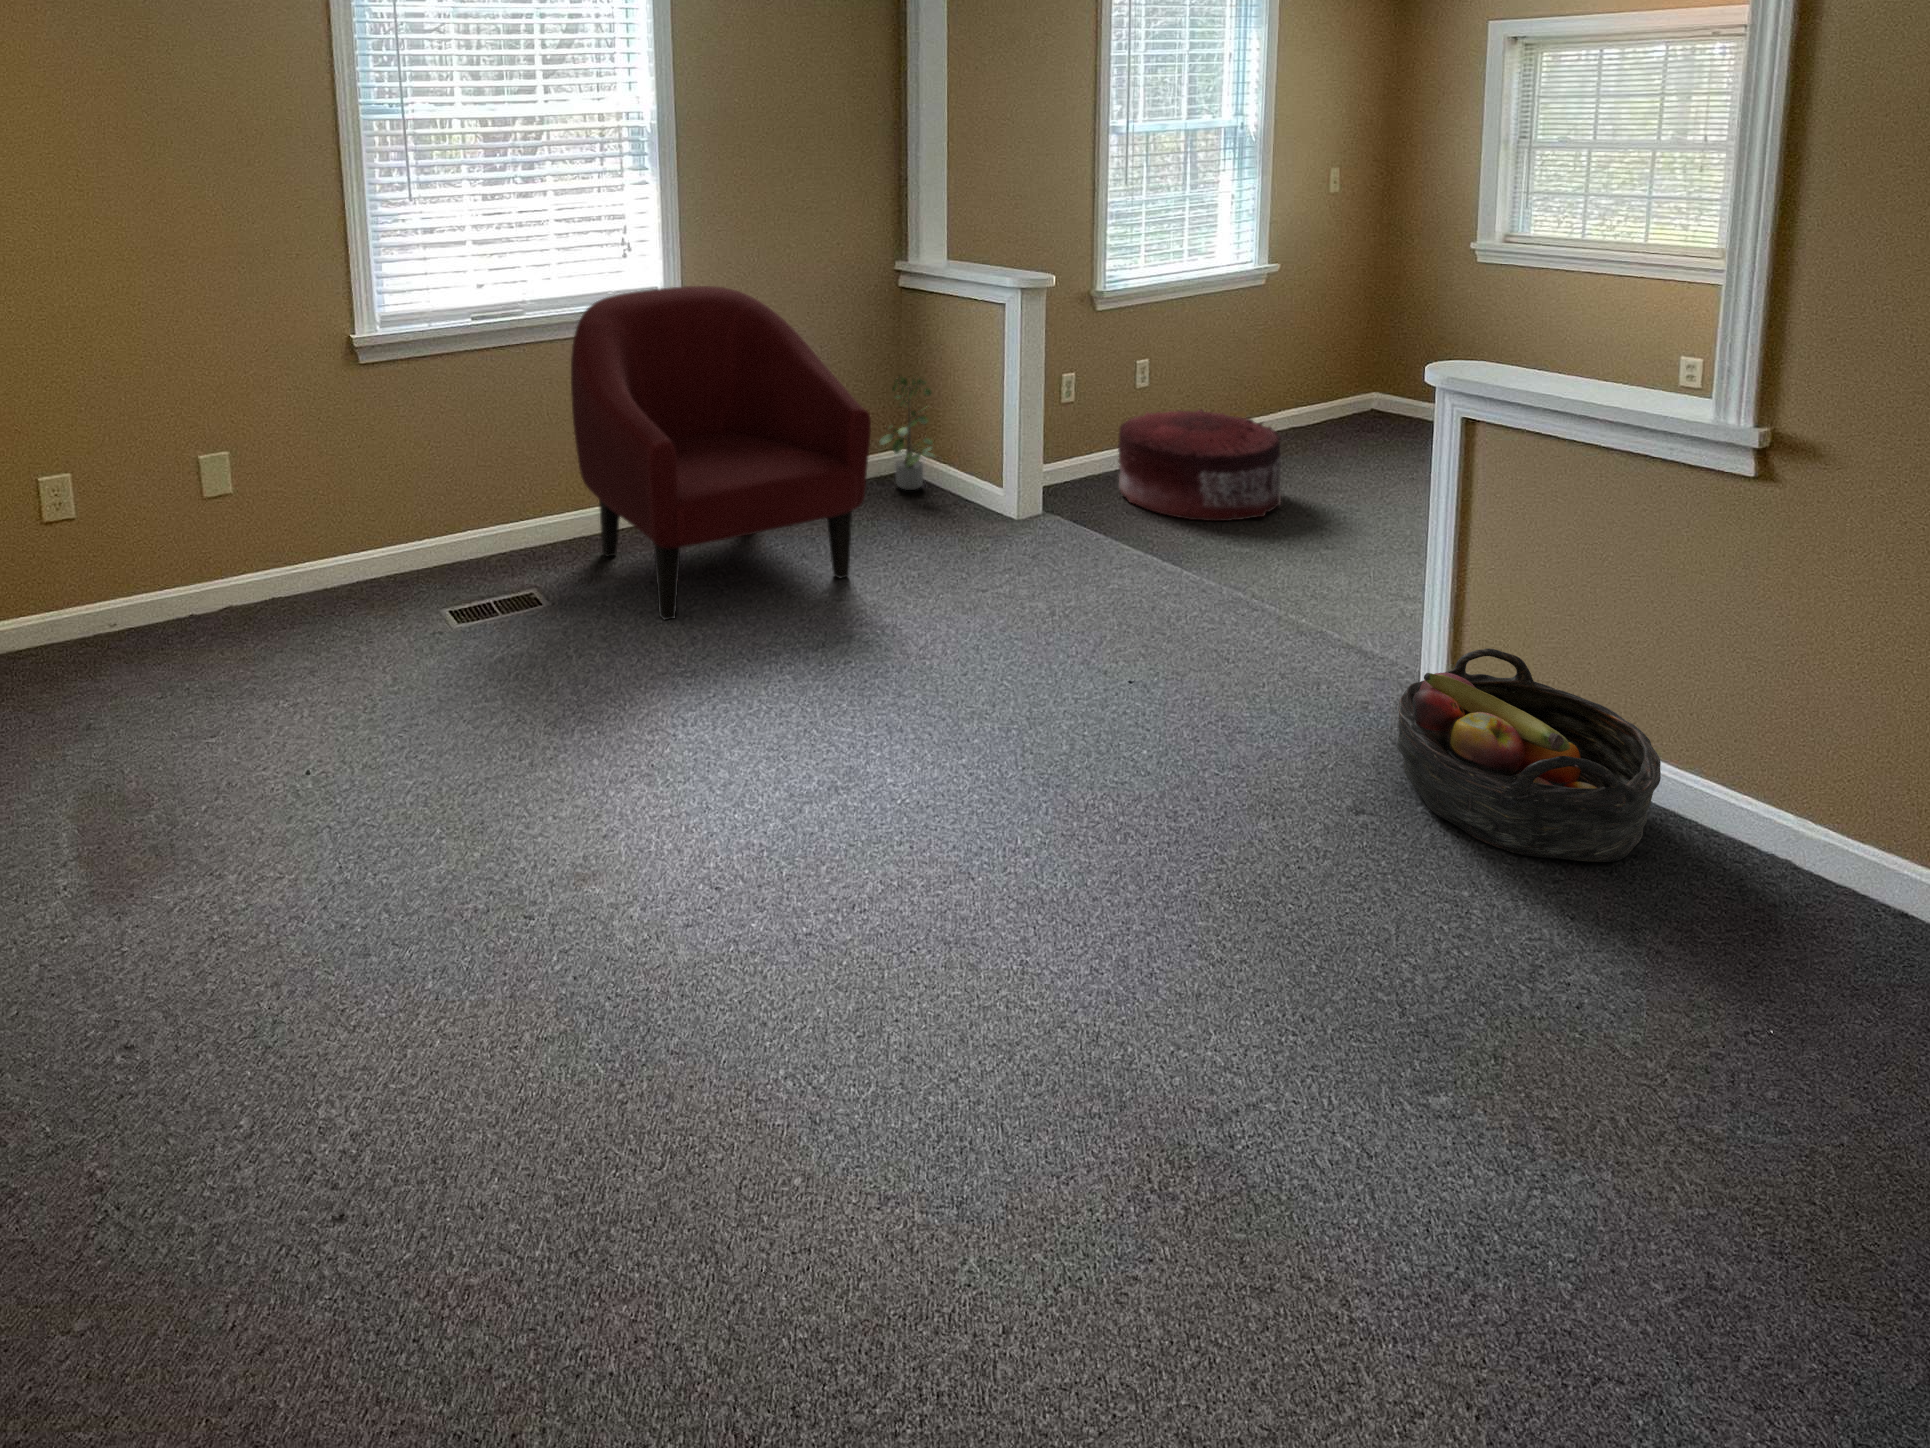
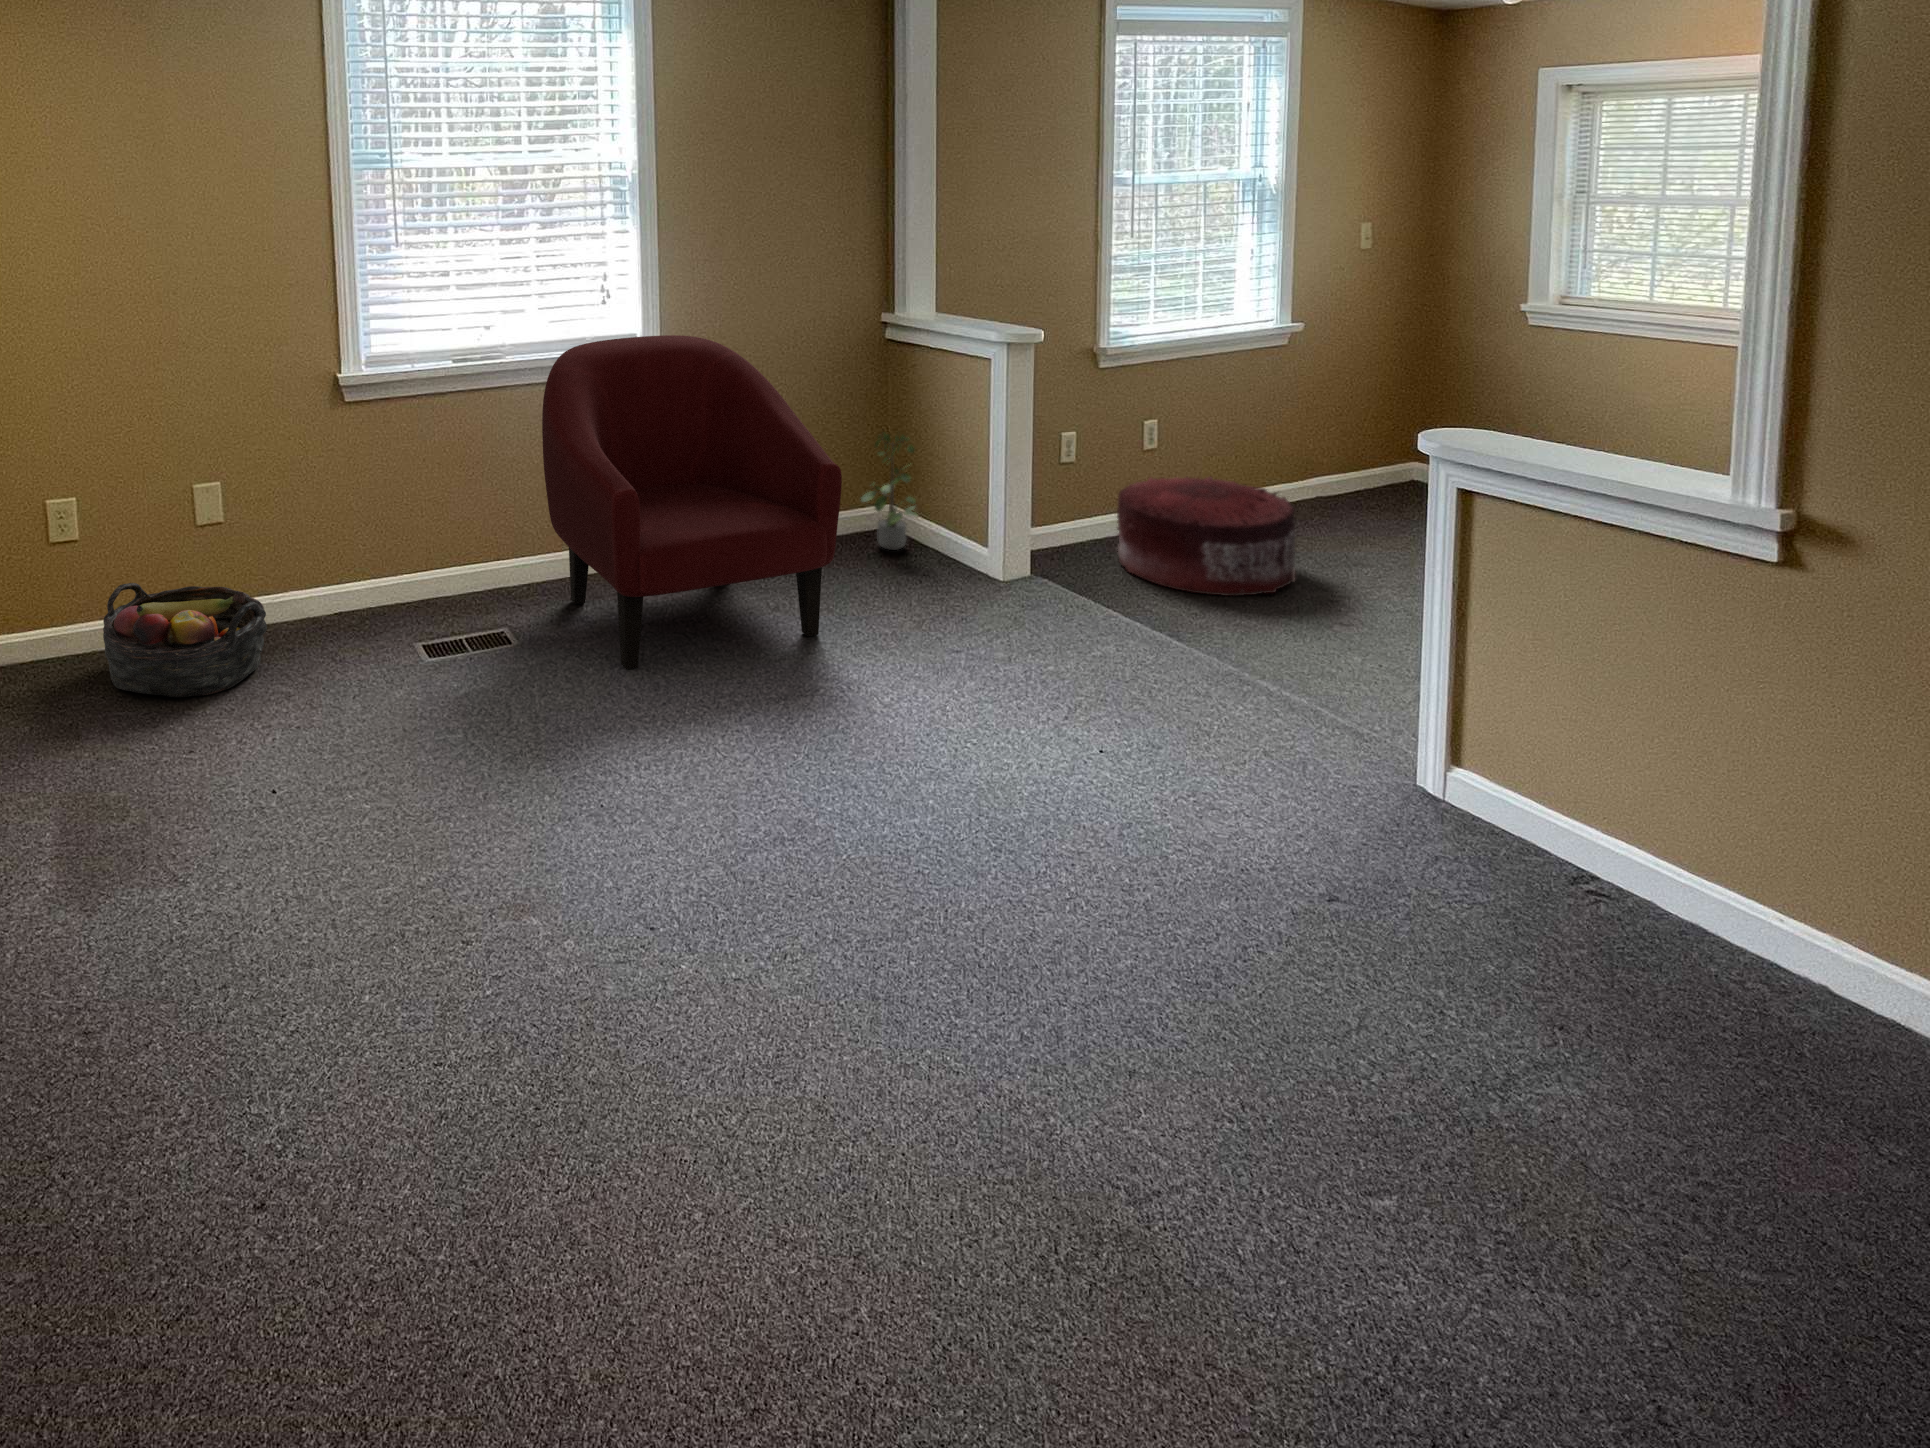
basket: present [1397,648,1661,862] -> present [103,583,267,697]

